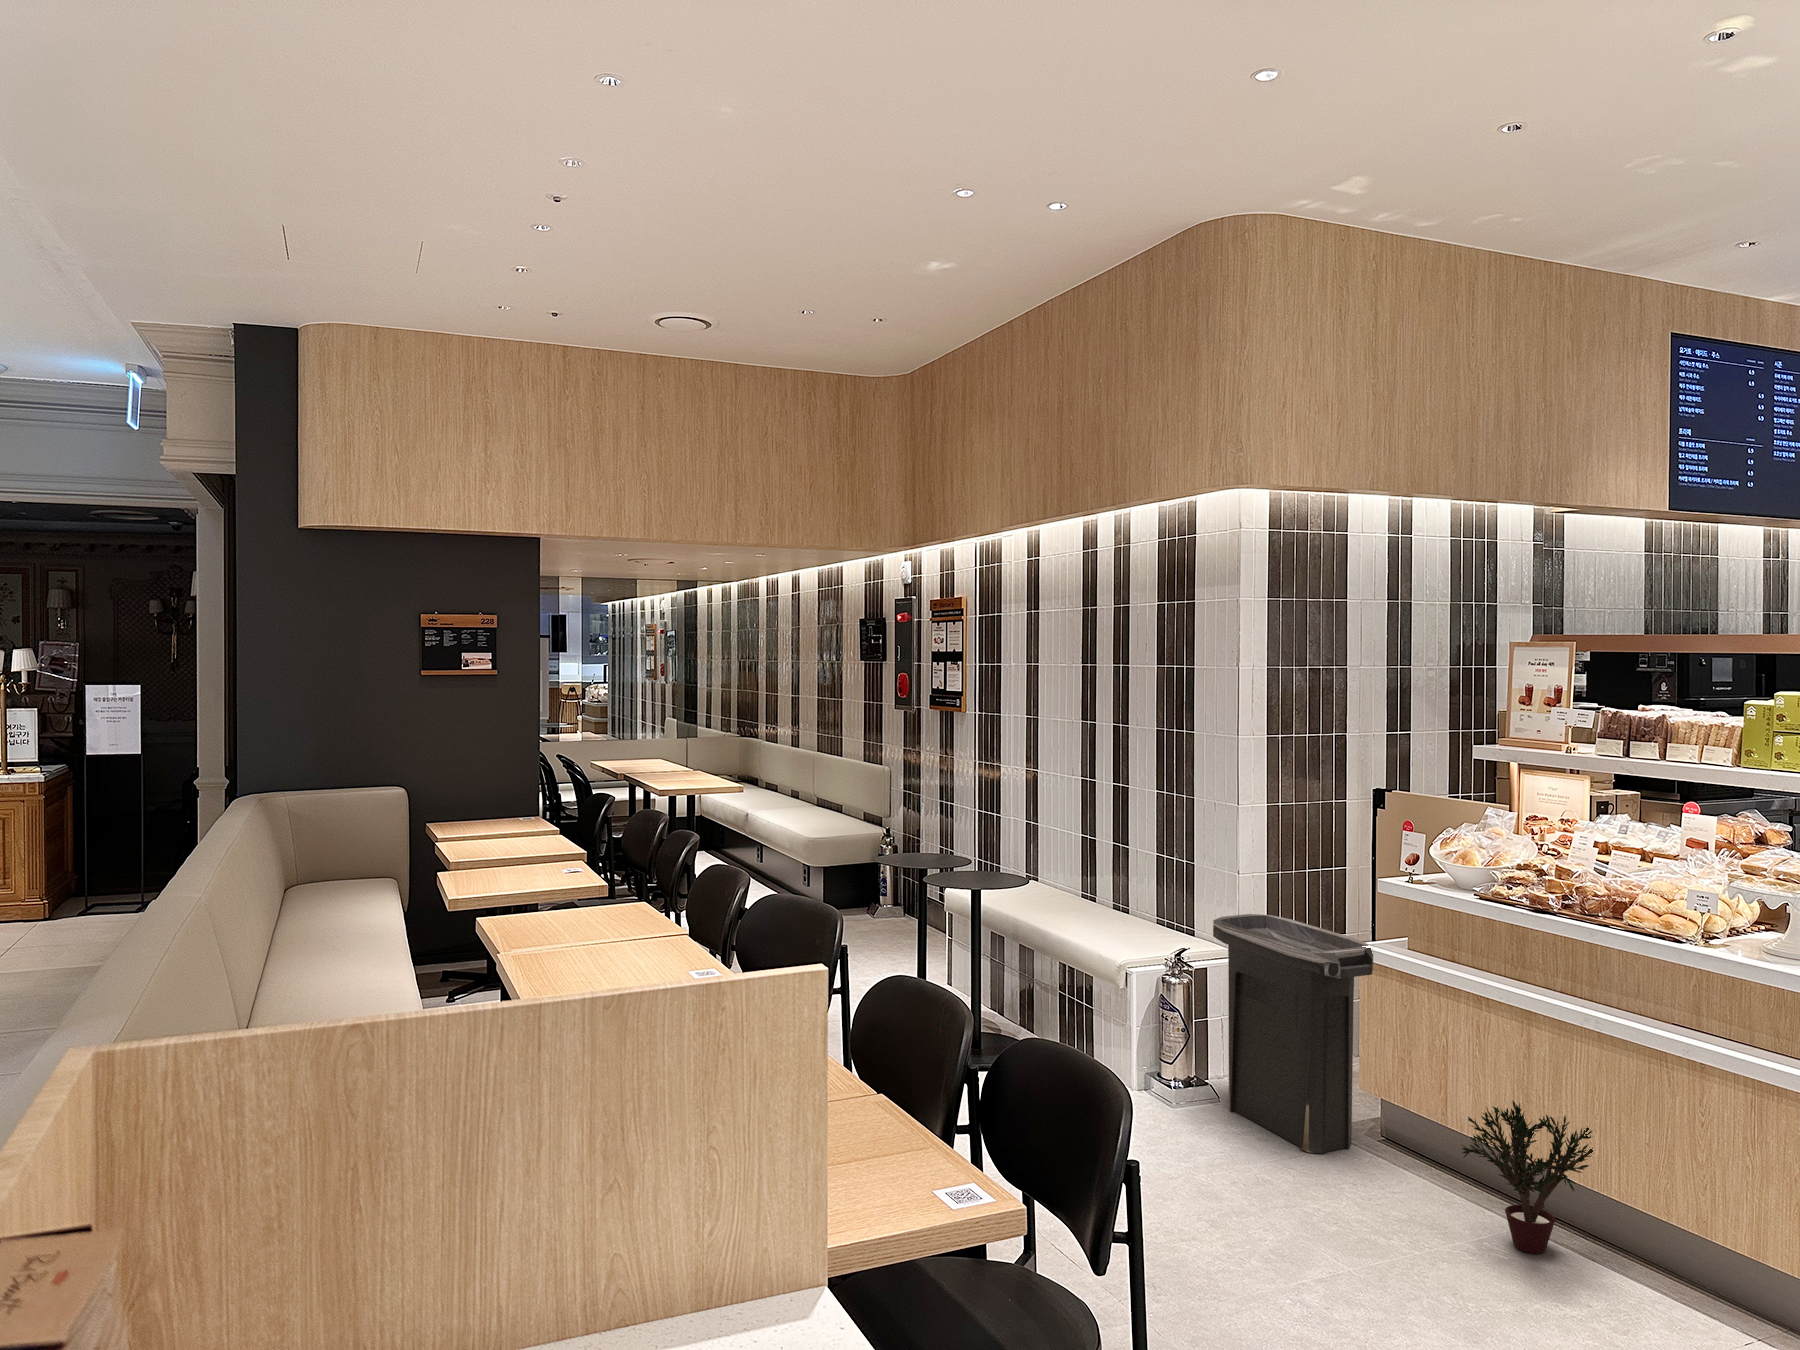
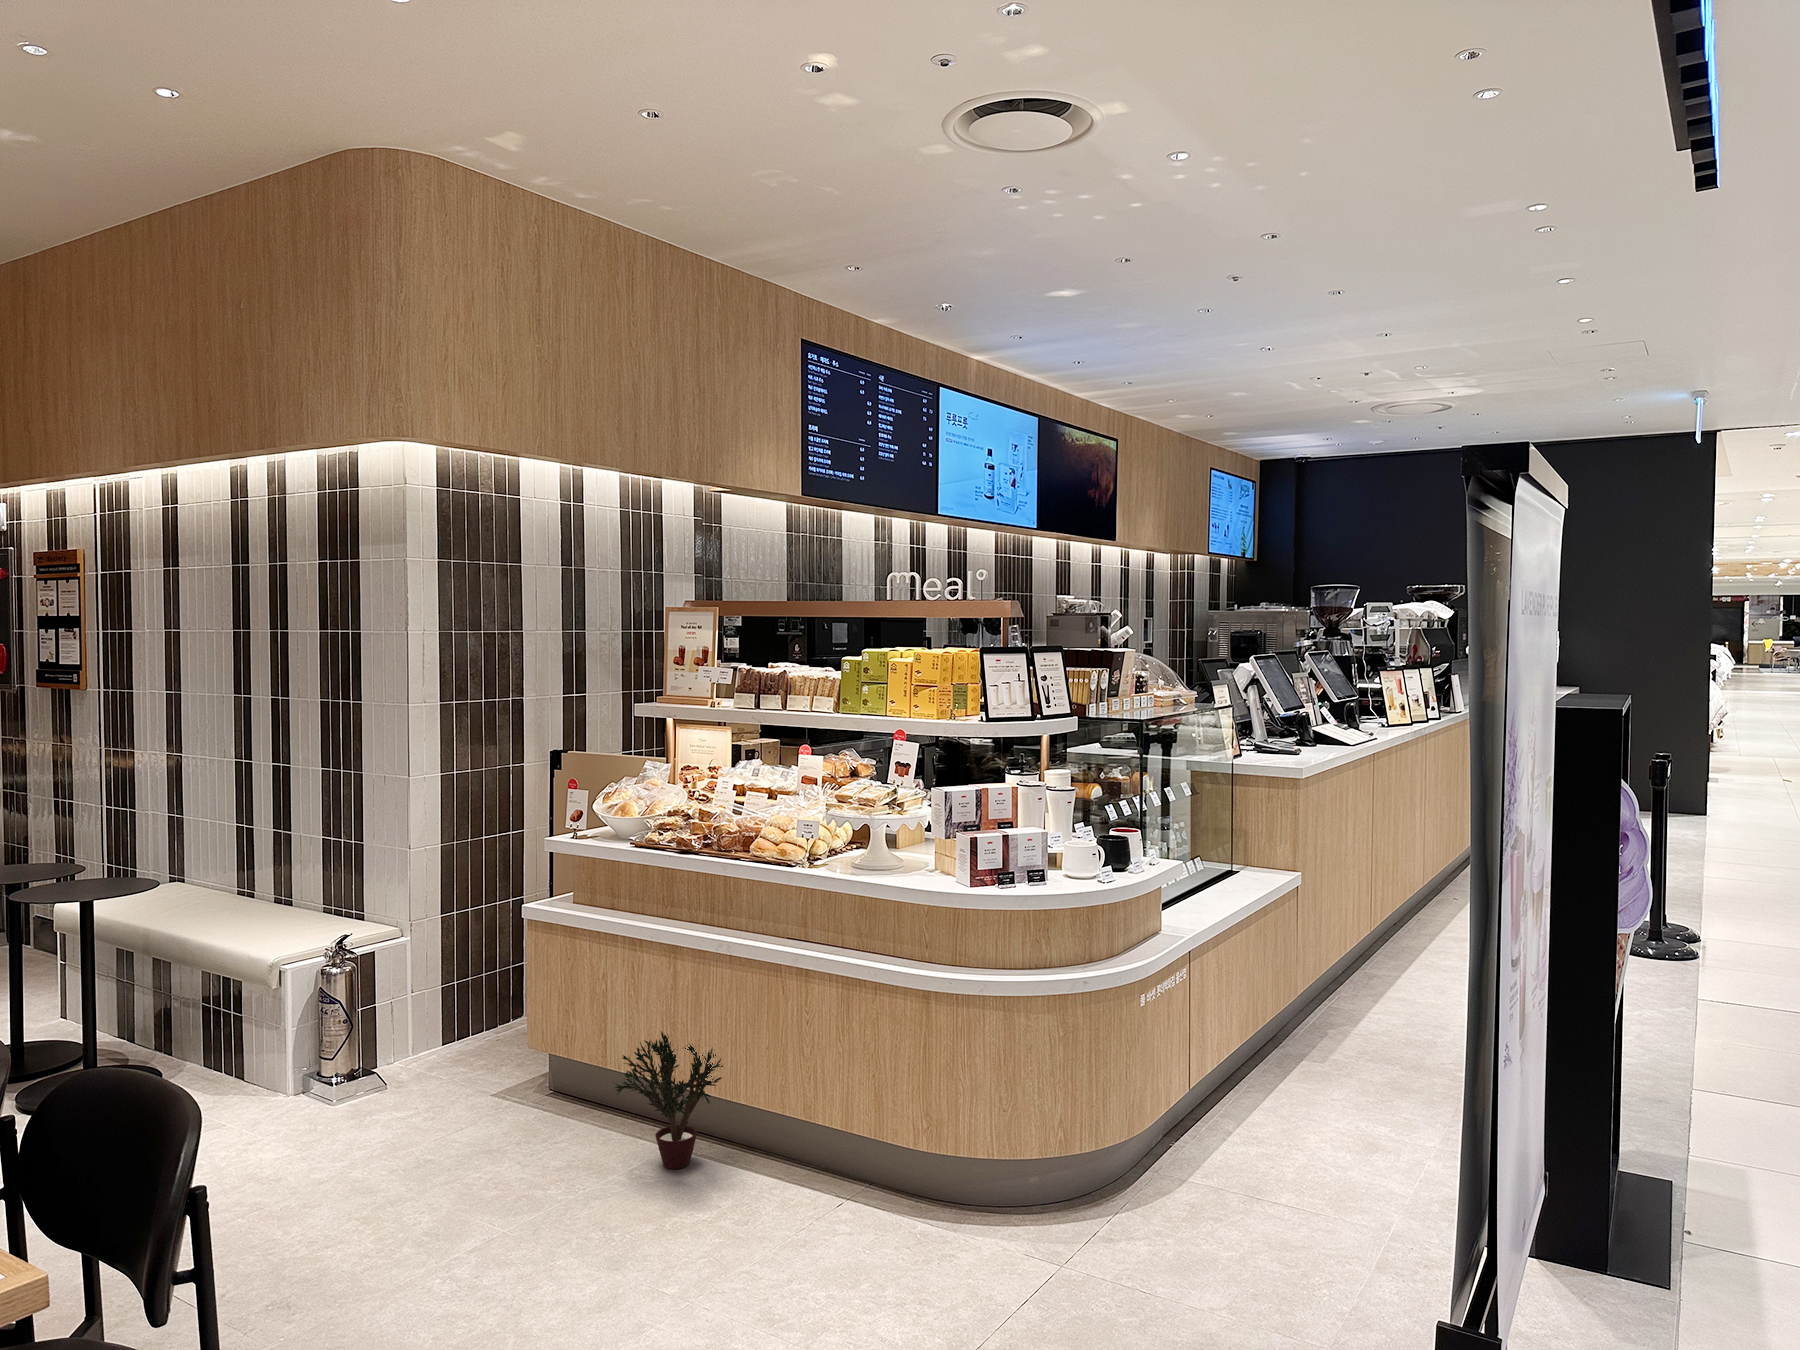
trash can: present [1213,914,1373,1154] -> none [379,887,541,1122]

